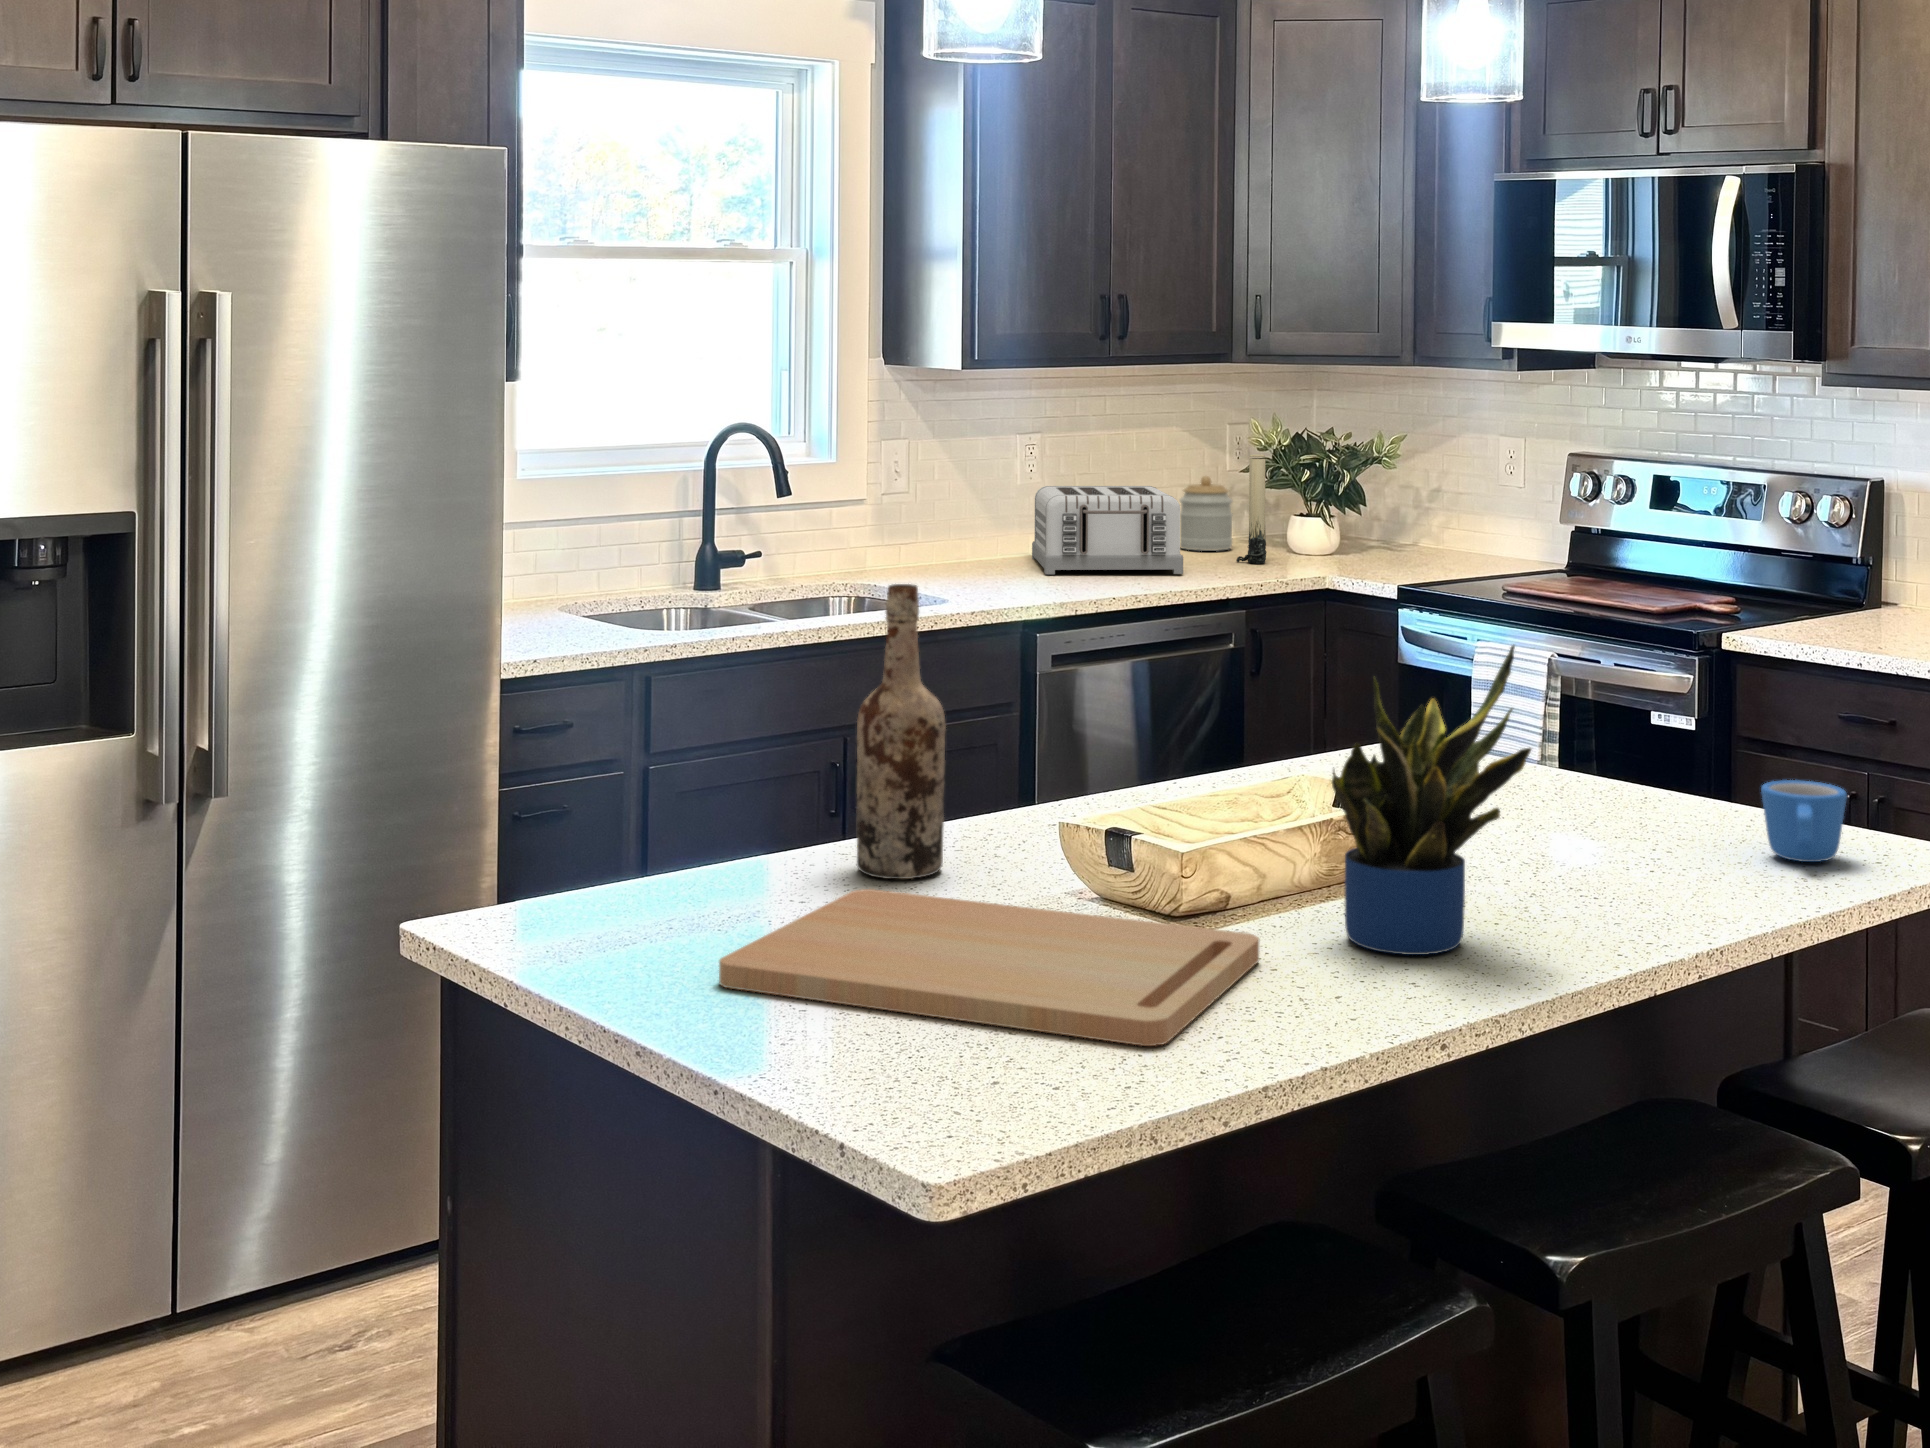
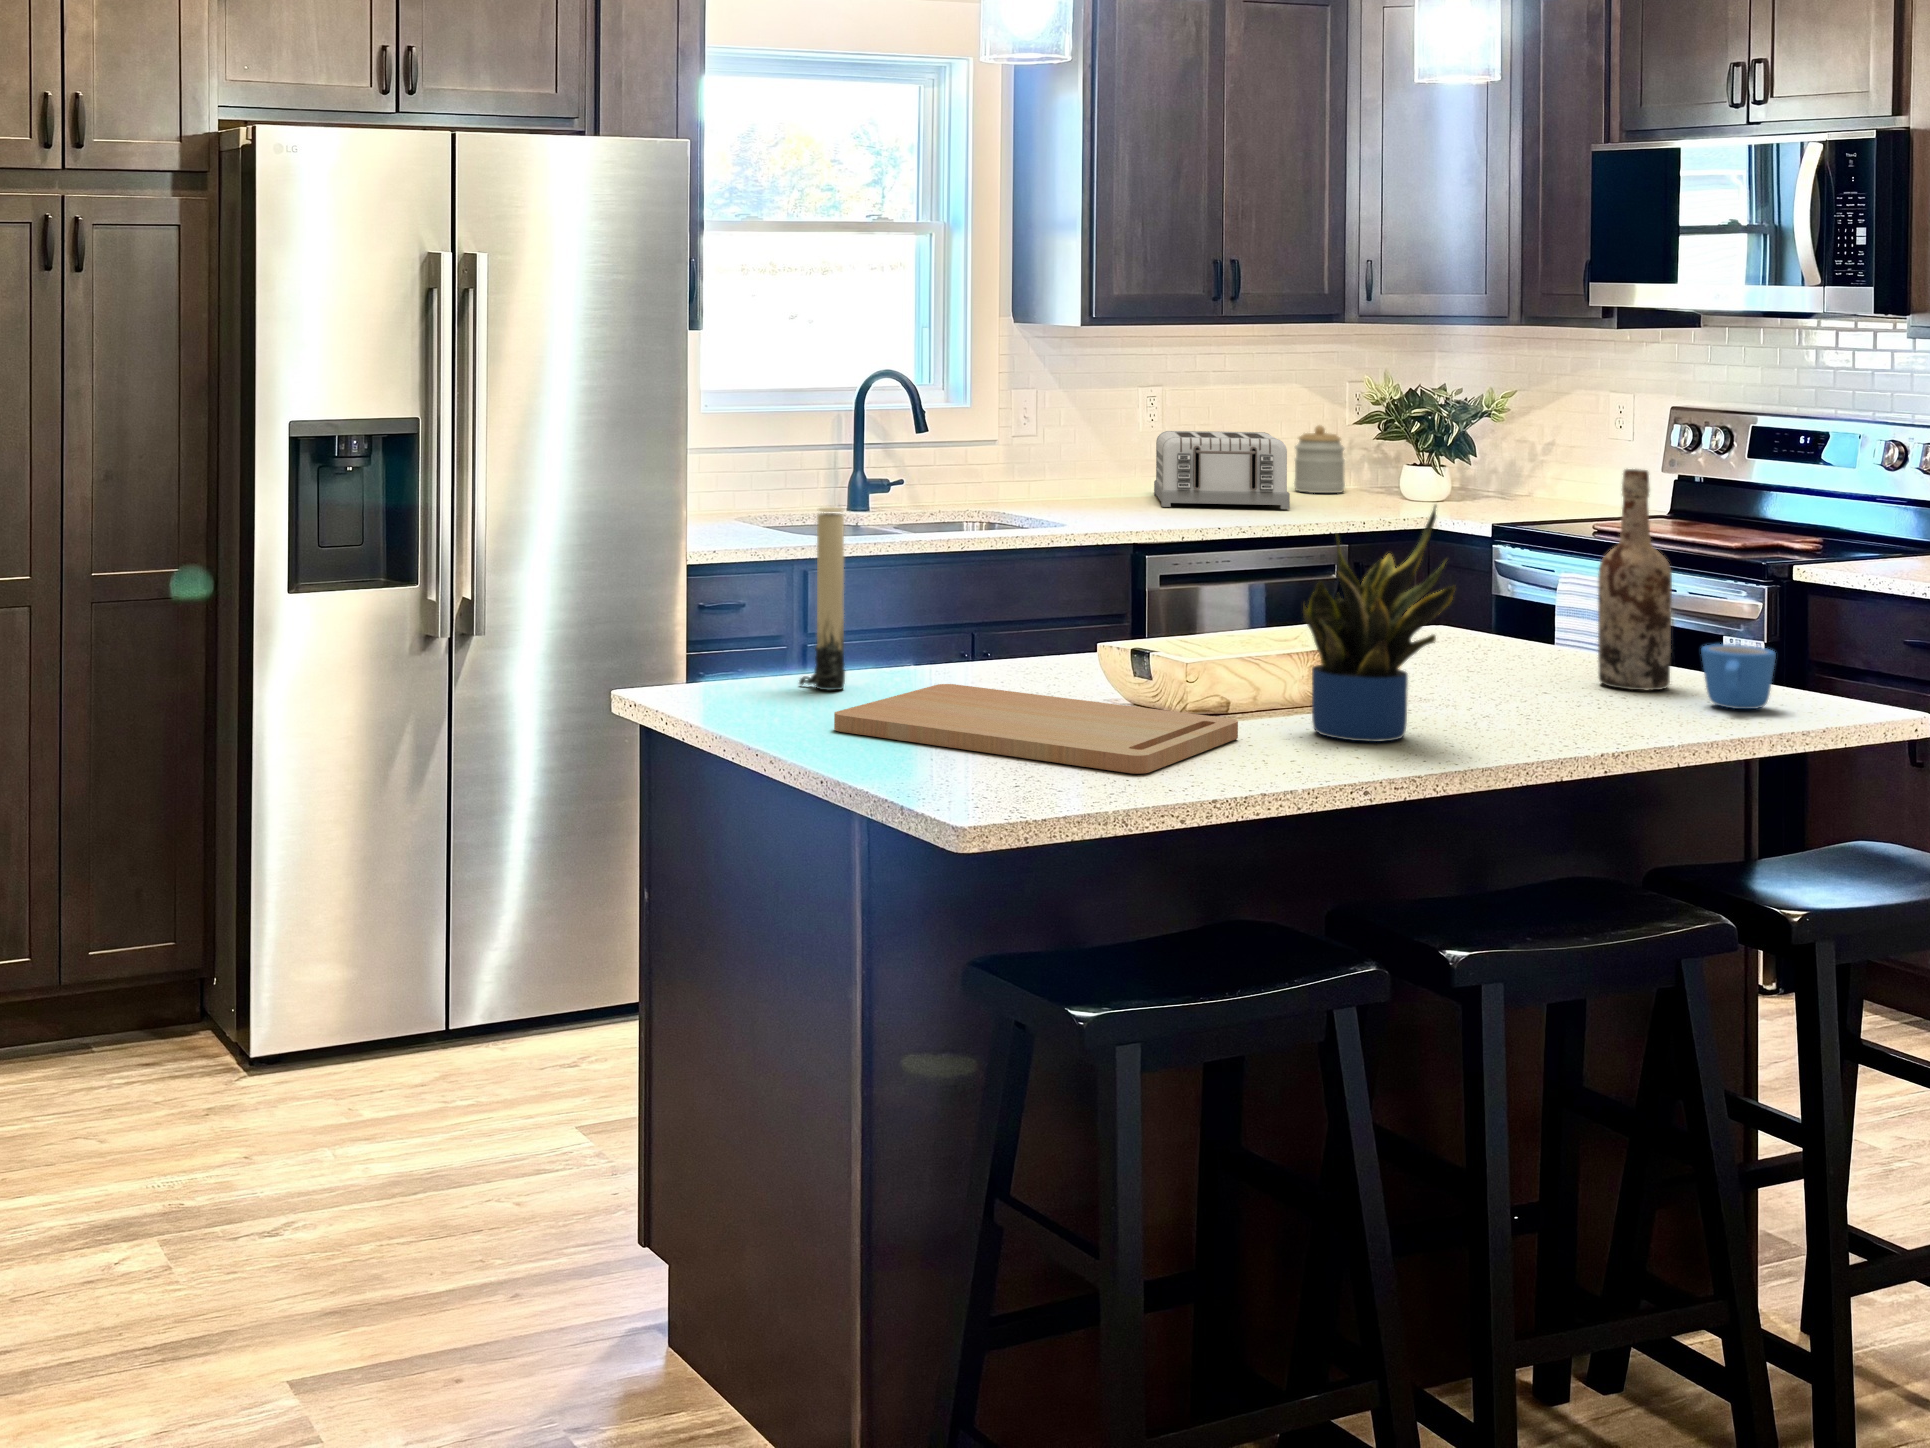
candle: present [1236,454,1267,563] -> present [799,507,845,690]
wine bottle: present [857,584,946,879] -> present [1598,469,1672,690]

